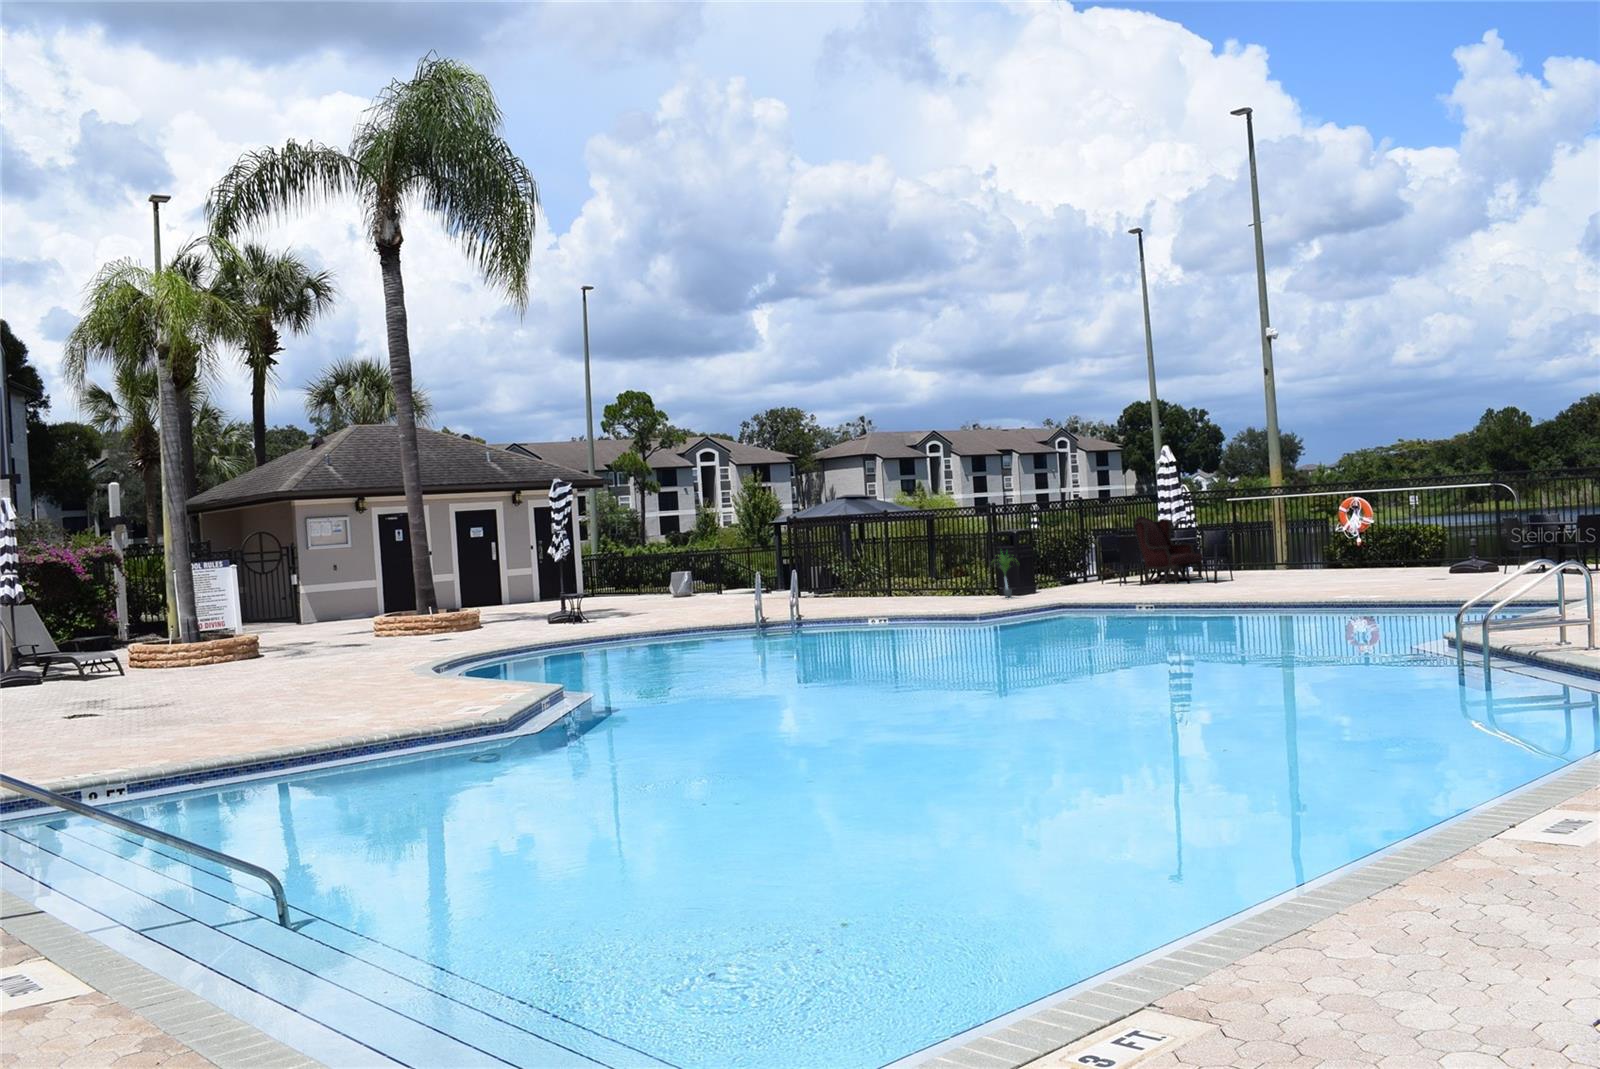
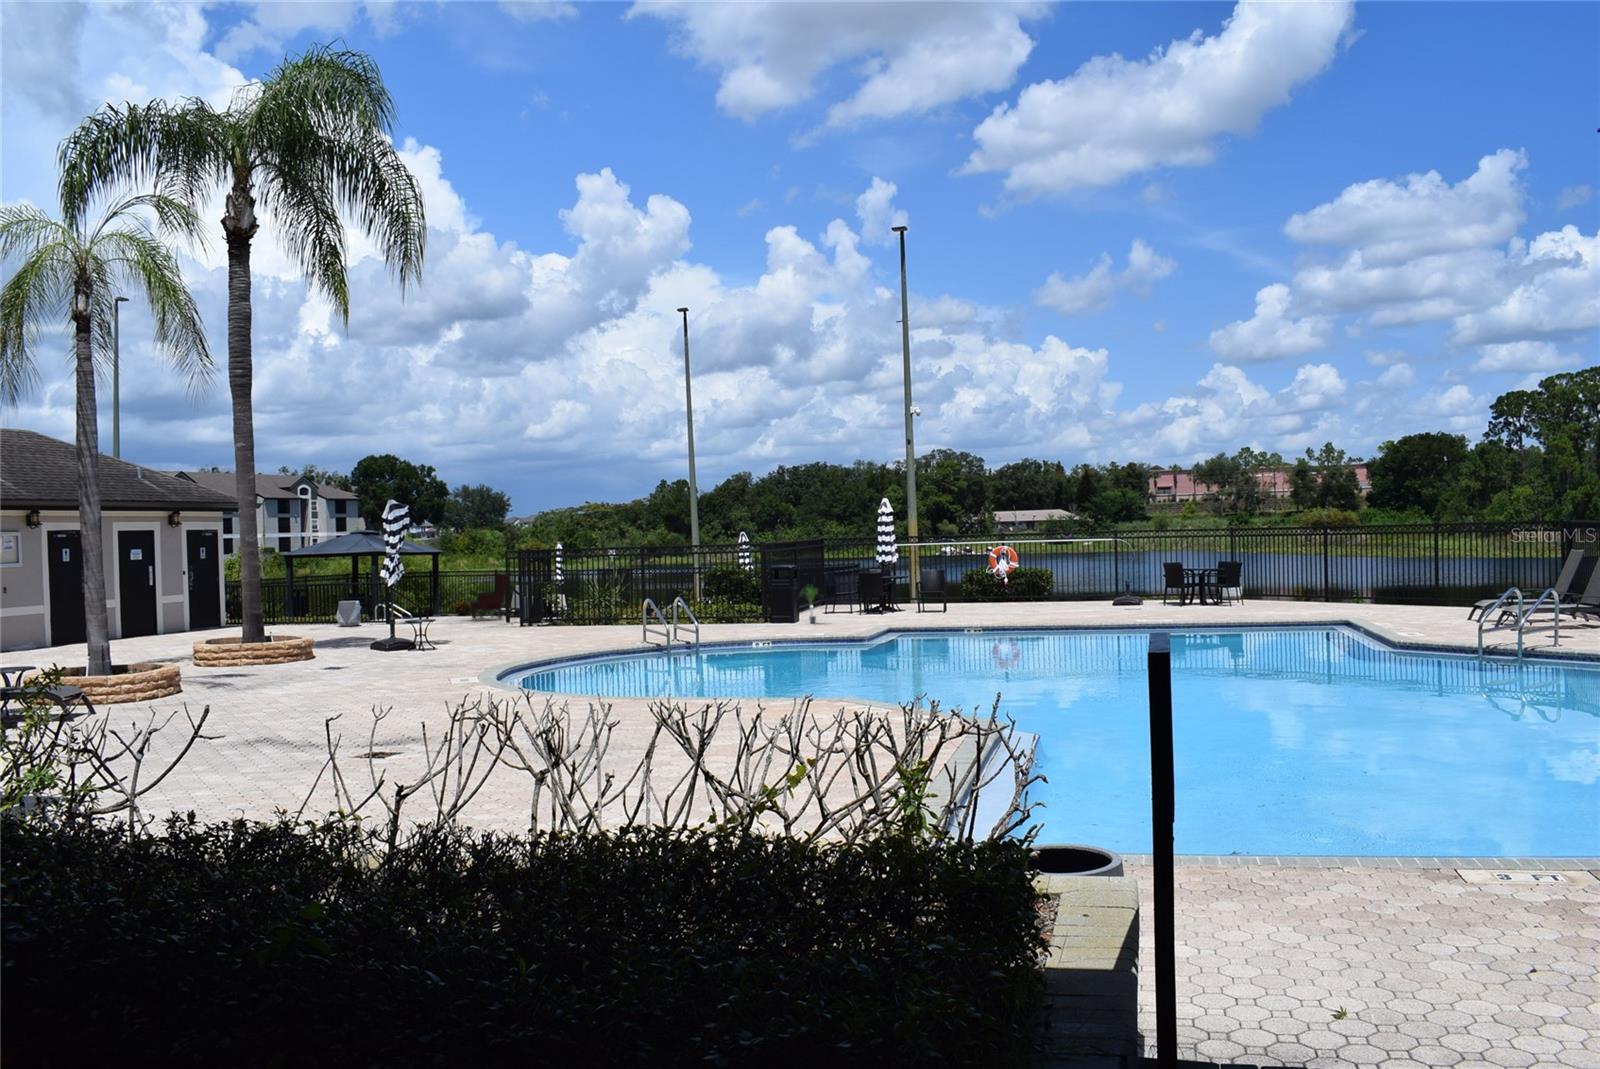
armchair: present [1134,516,1204,584] -> present [469,571,511,621]

